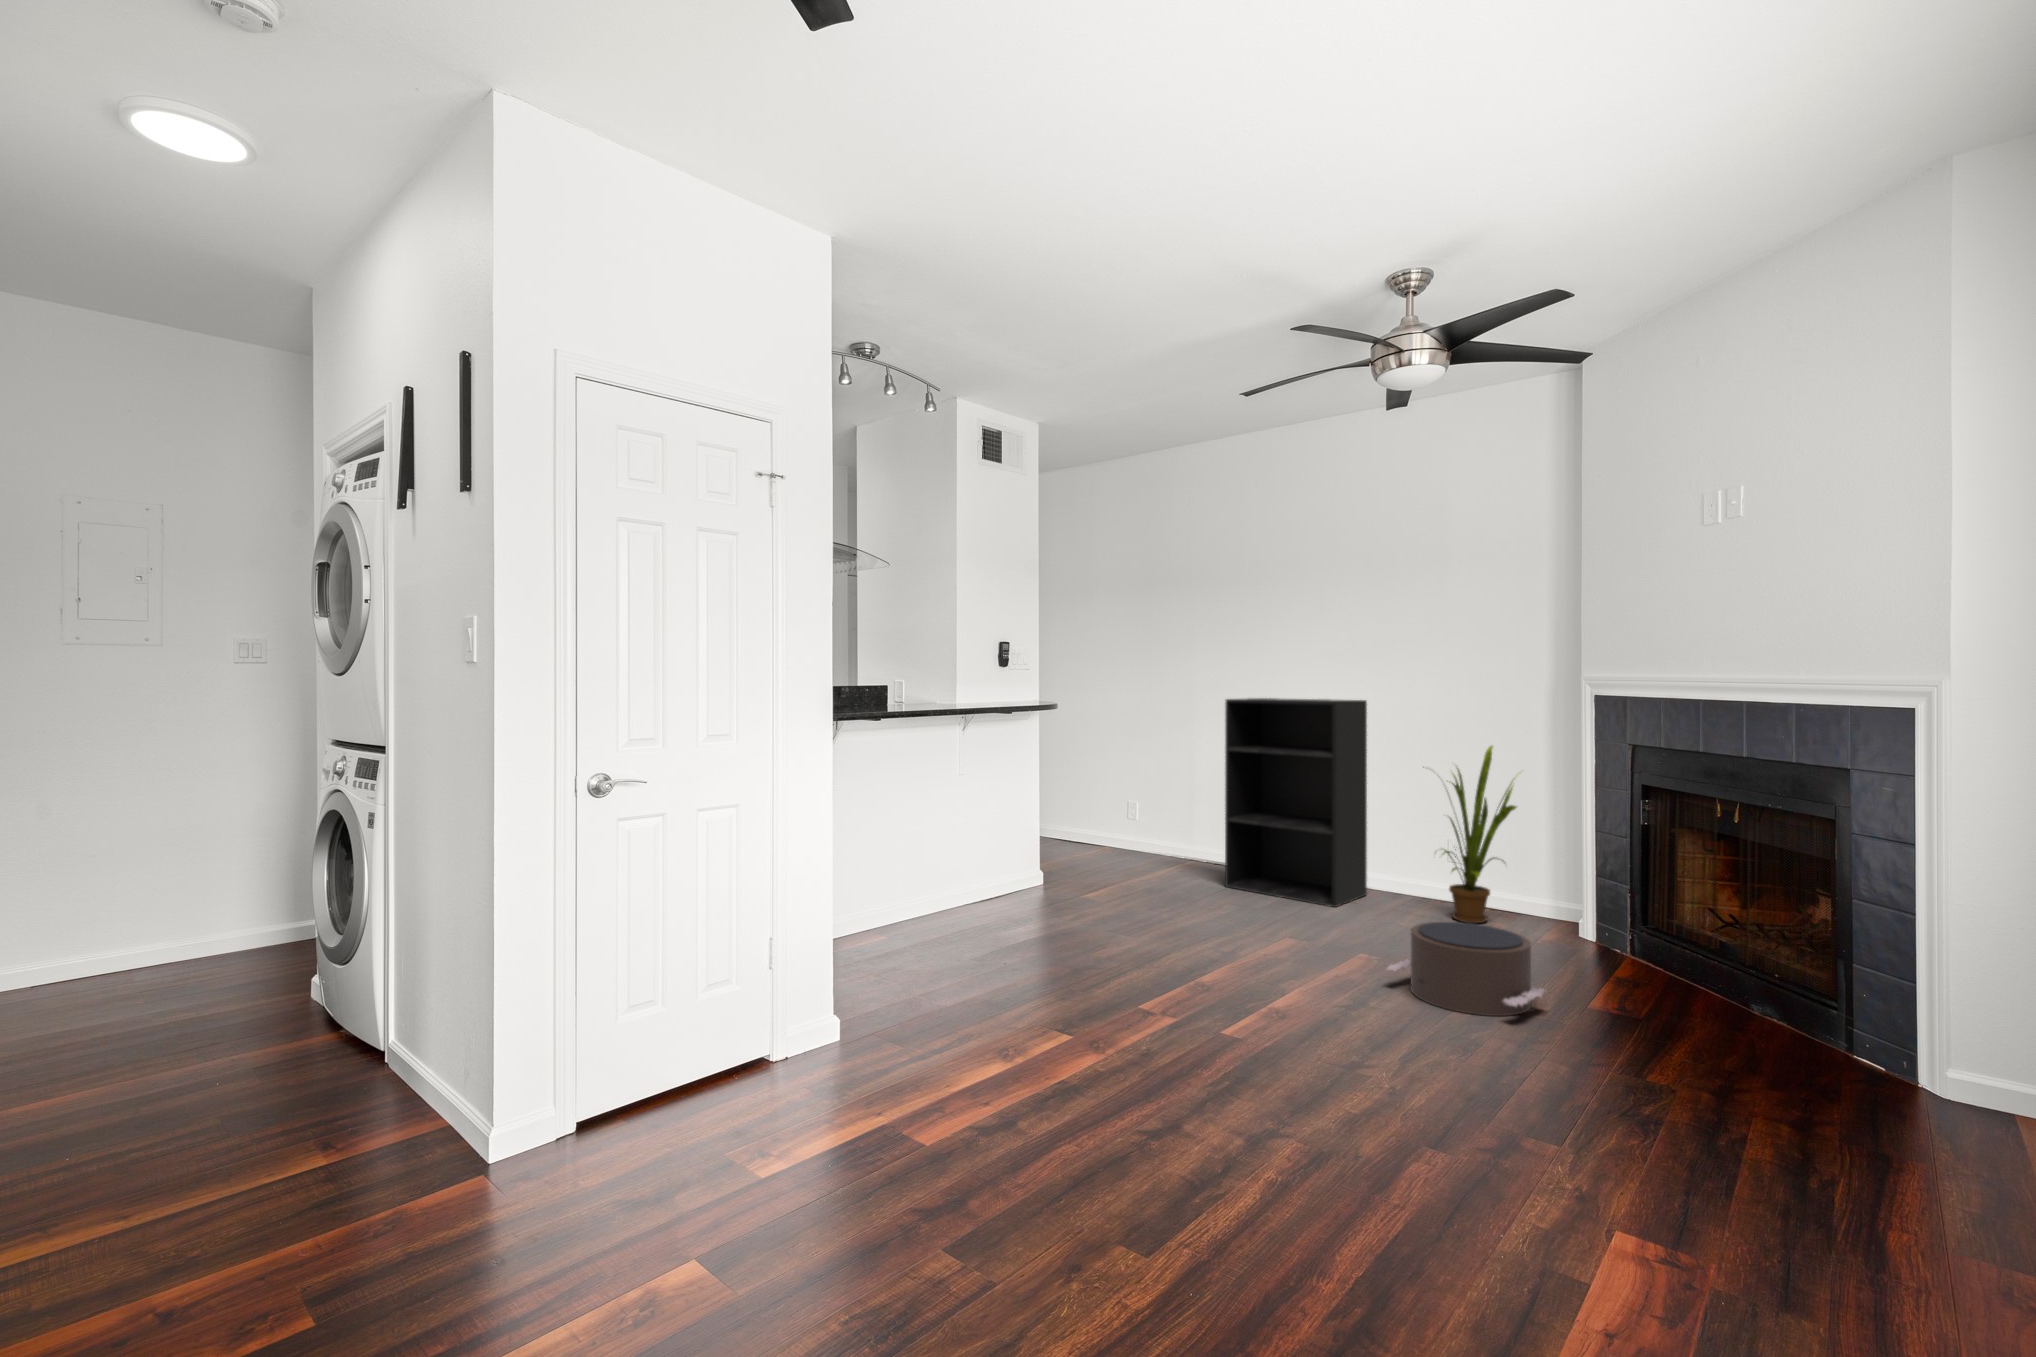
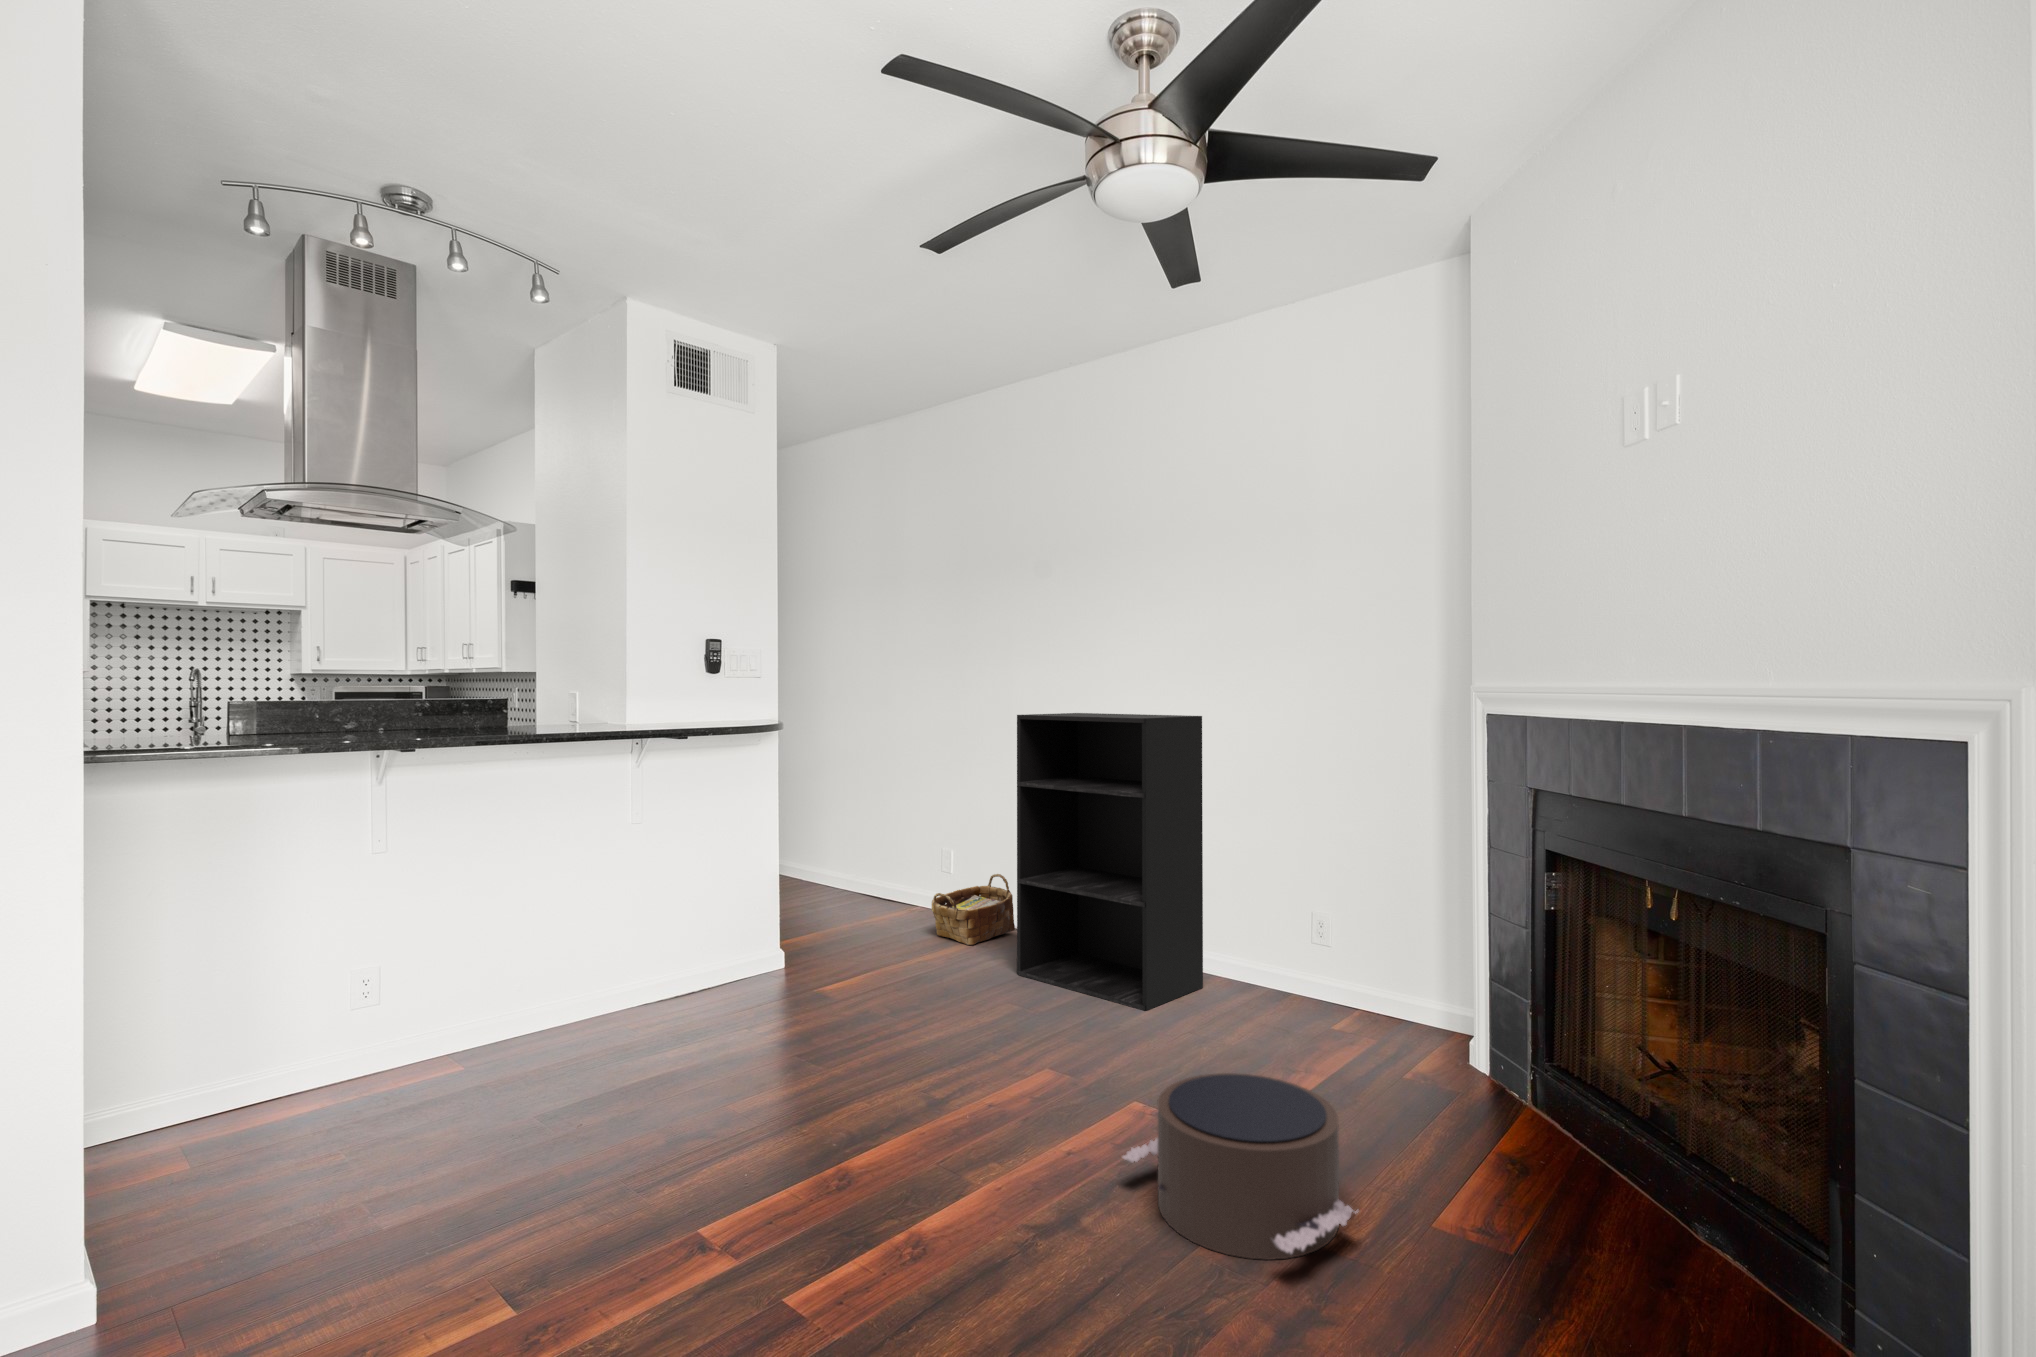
house plant: present [1438,746,1516,923] -> none [1263,779,1402,1040]
woven basket: none [1141,819,1202,870] -> present [932,874,1015,945]

